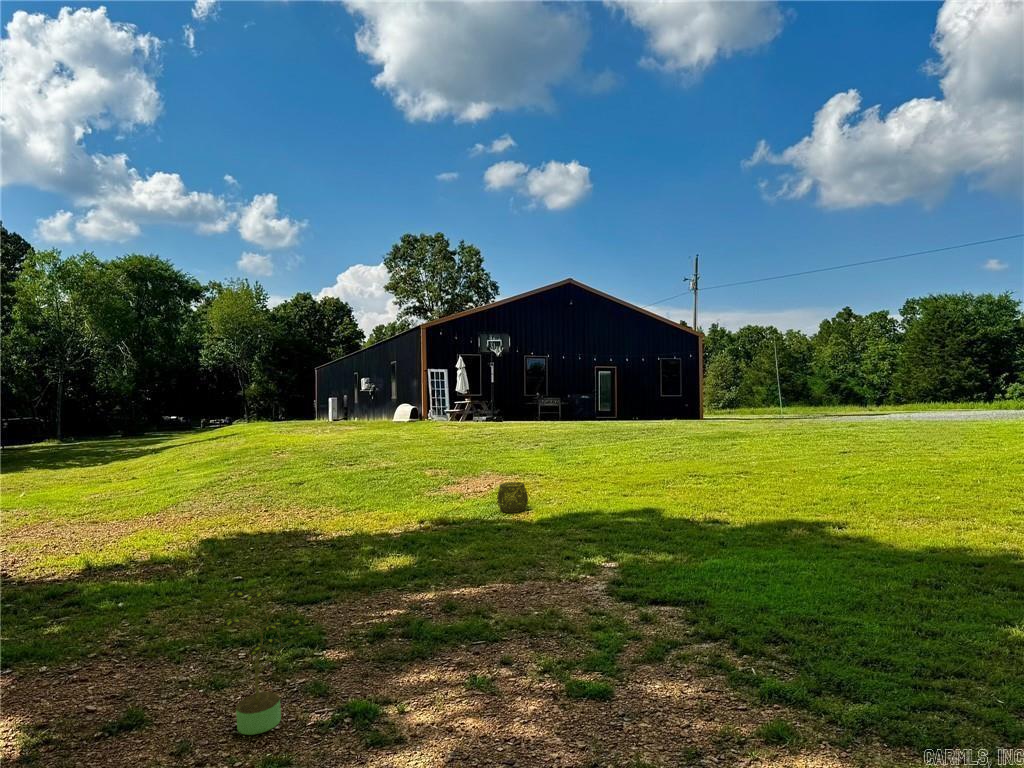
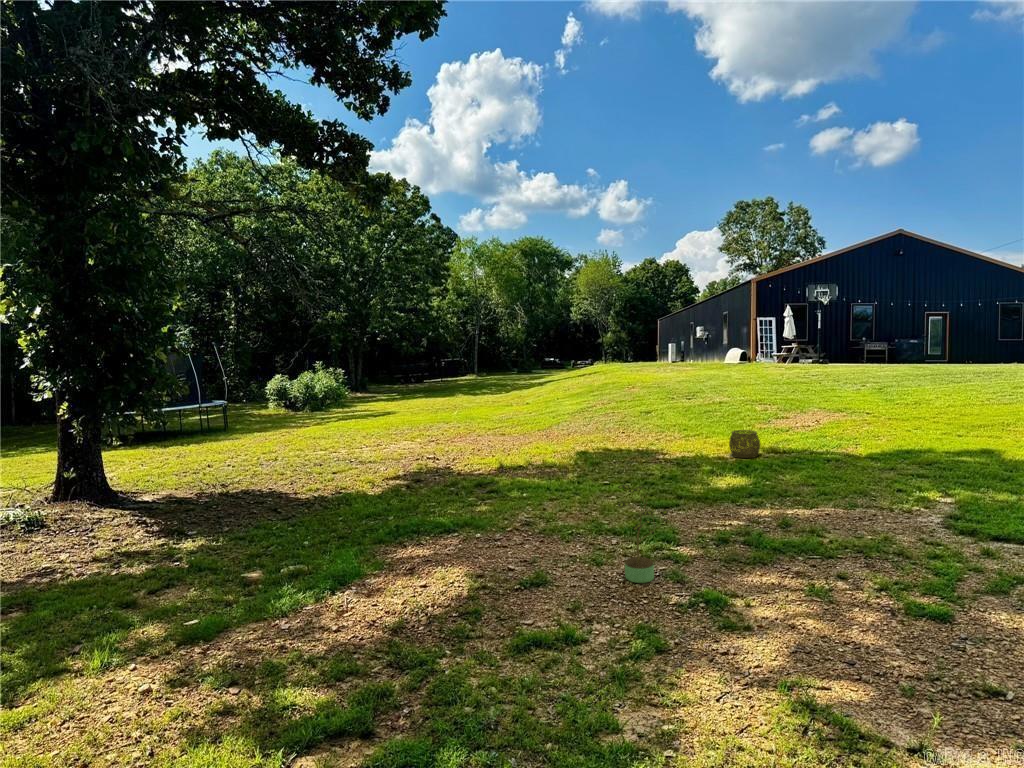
woven basket: present [497,482,528,513] -> present [729,430,760,458]

